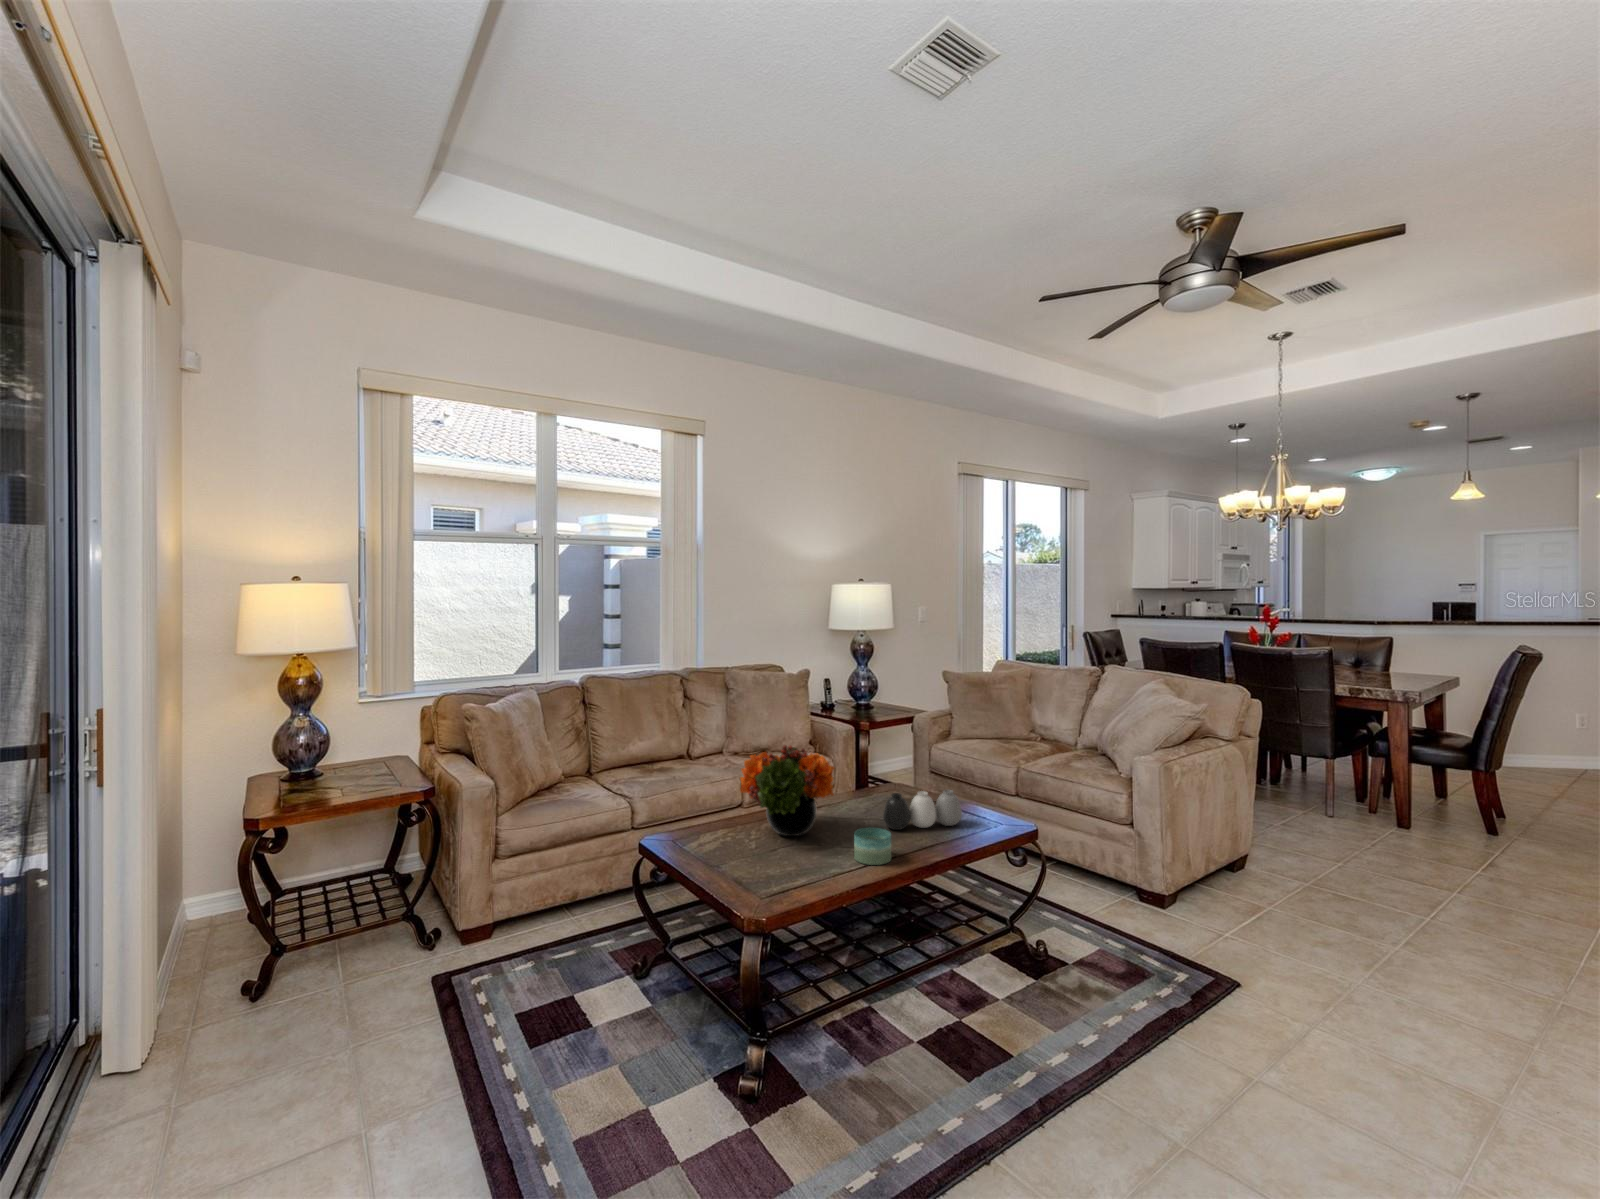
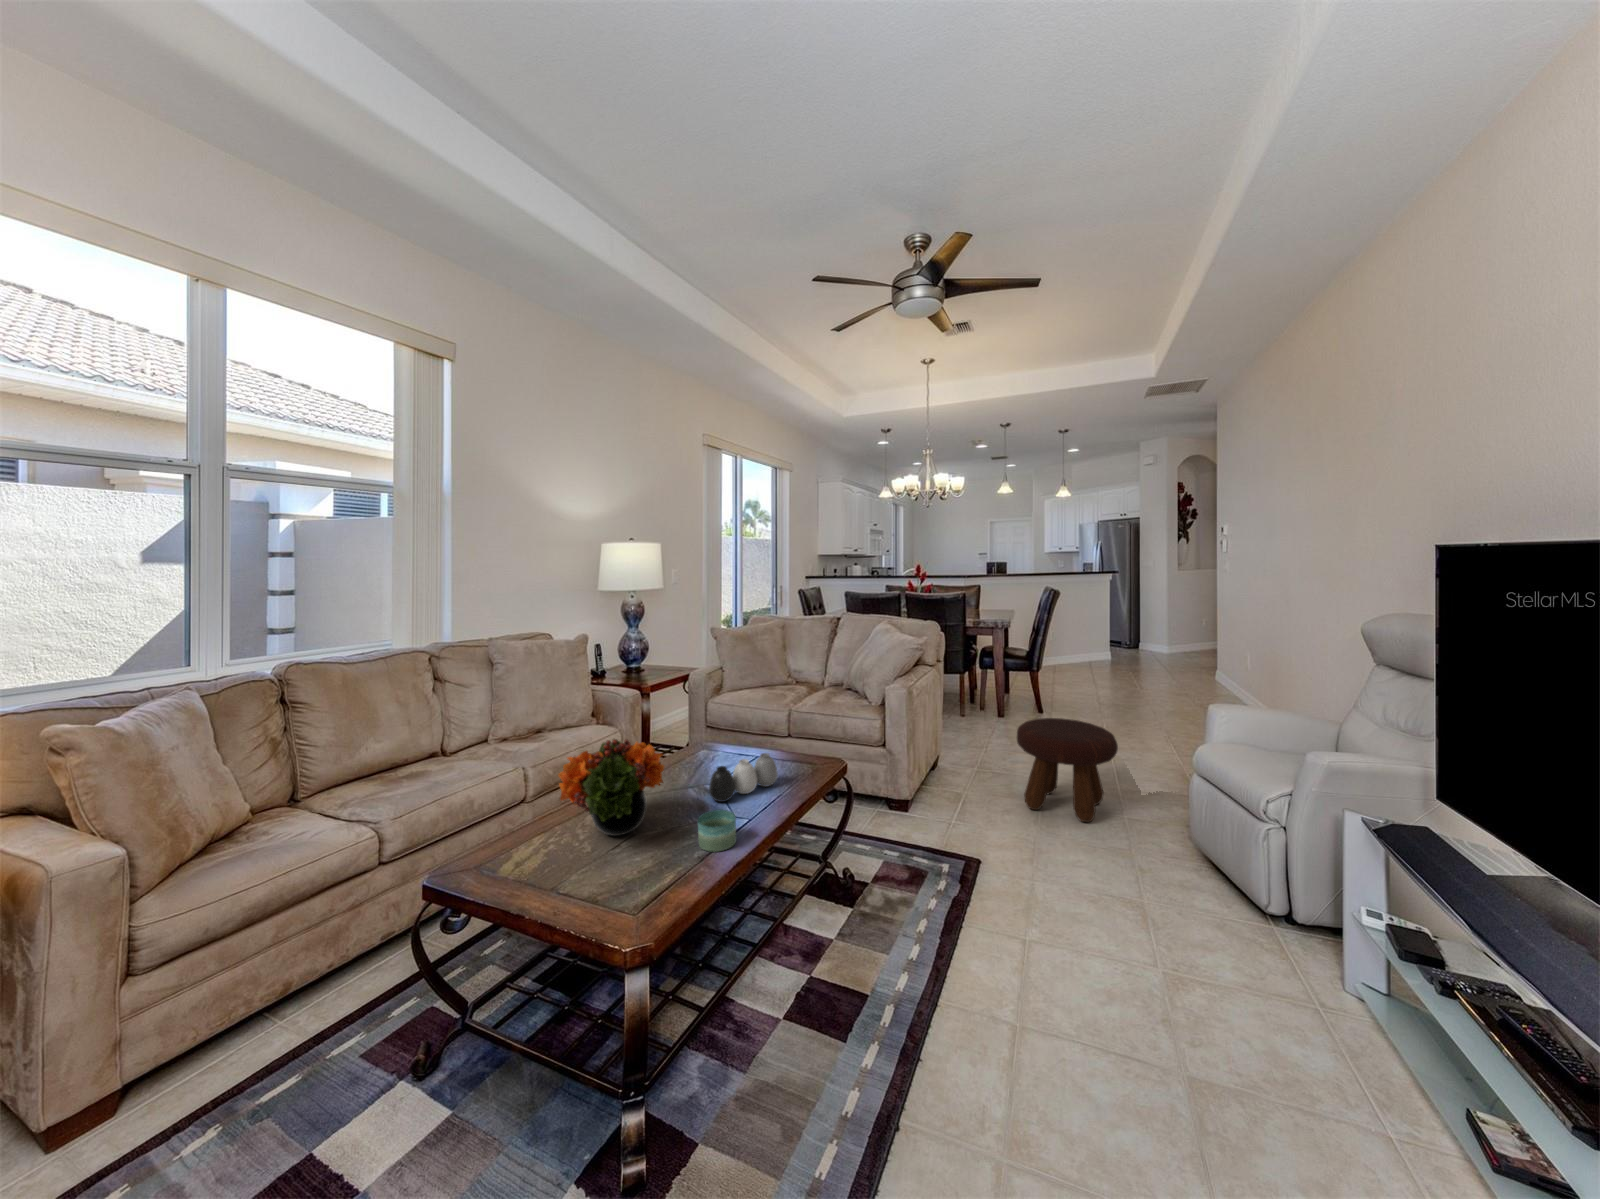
footstool: none [1336,821,1513,980] -> present [1017,718,1118,822]

